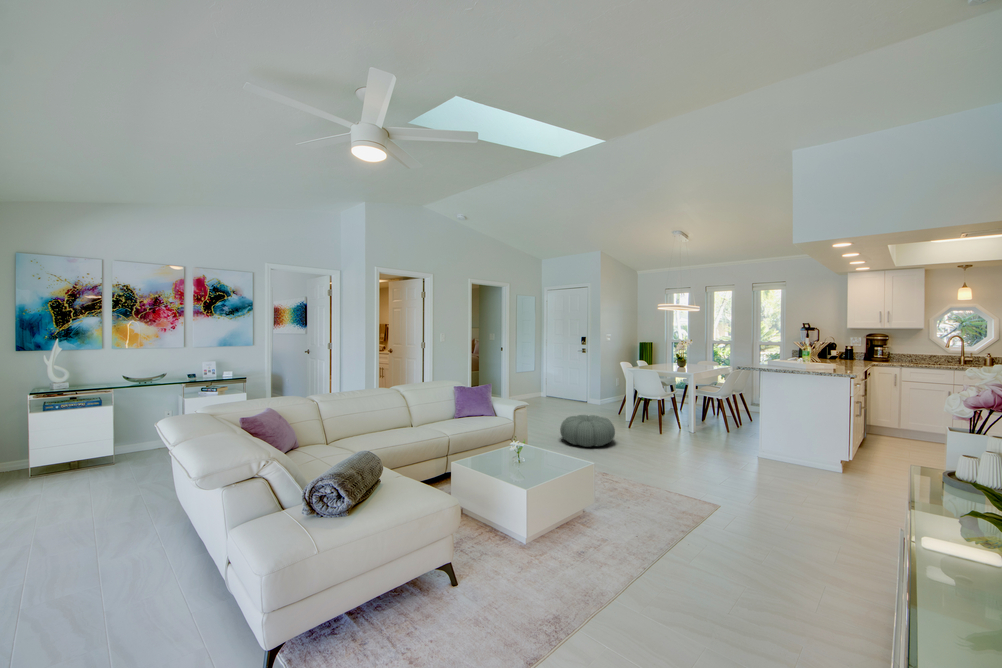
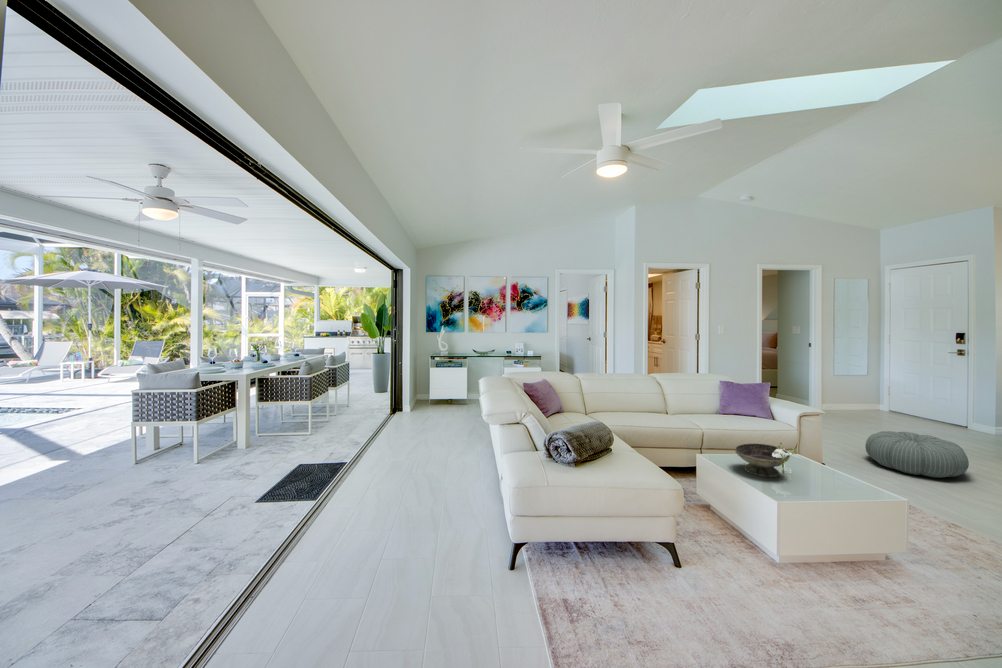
decorative bowl: none [491,444,533,475] -> present [735,444,790,477]

